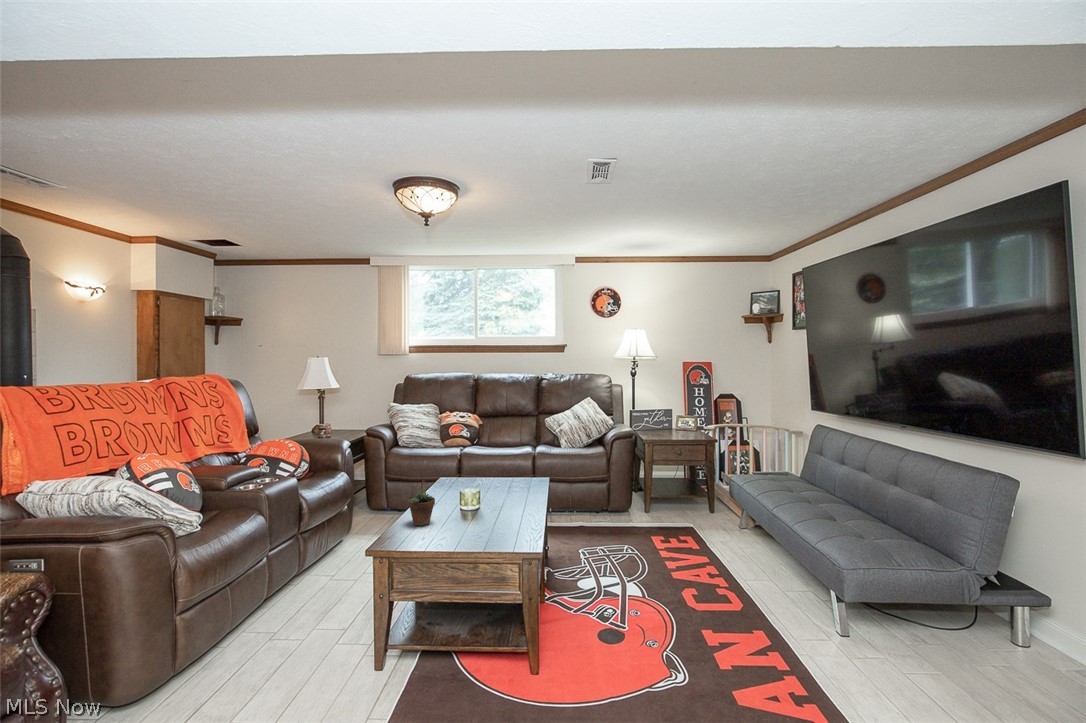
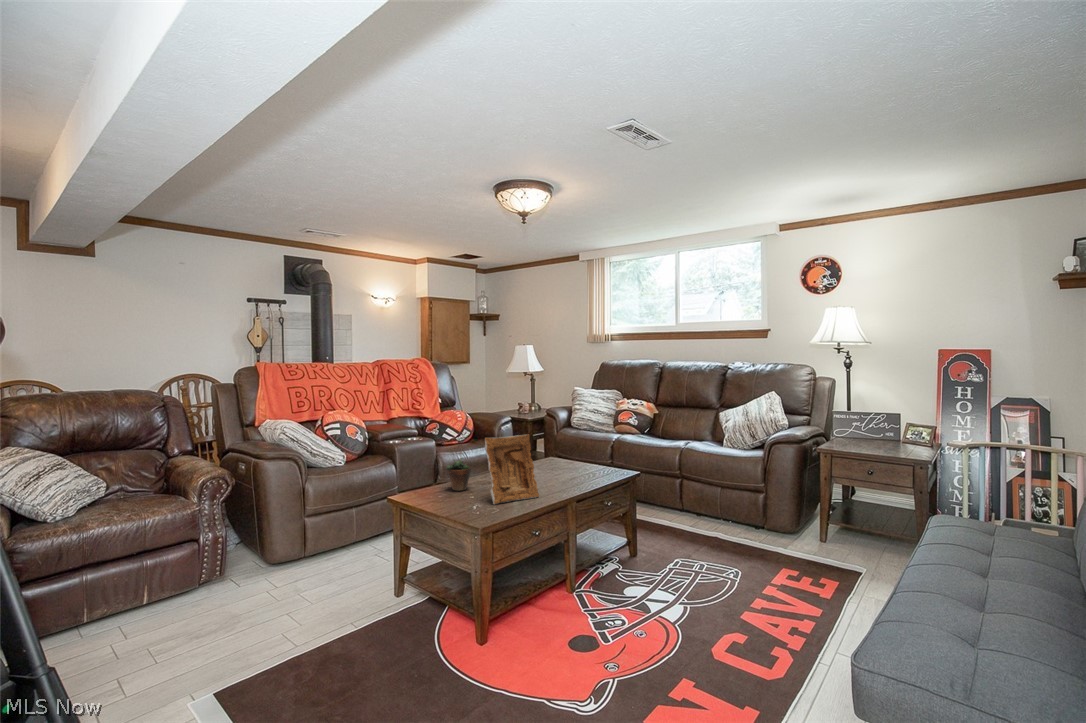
picture frame: none [466,455,513,530] -> present [485,435,539,504]

